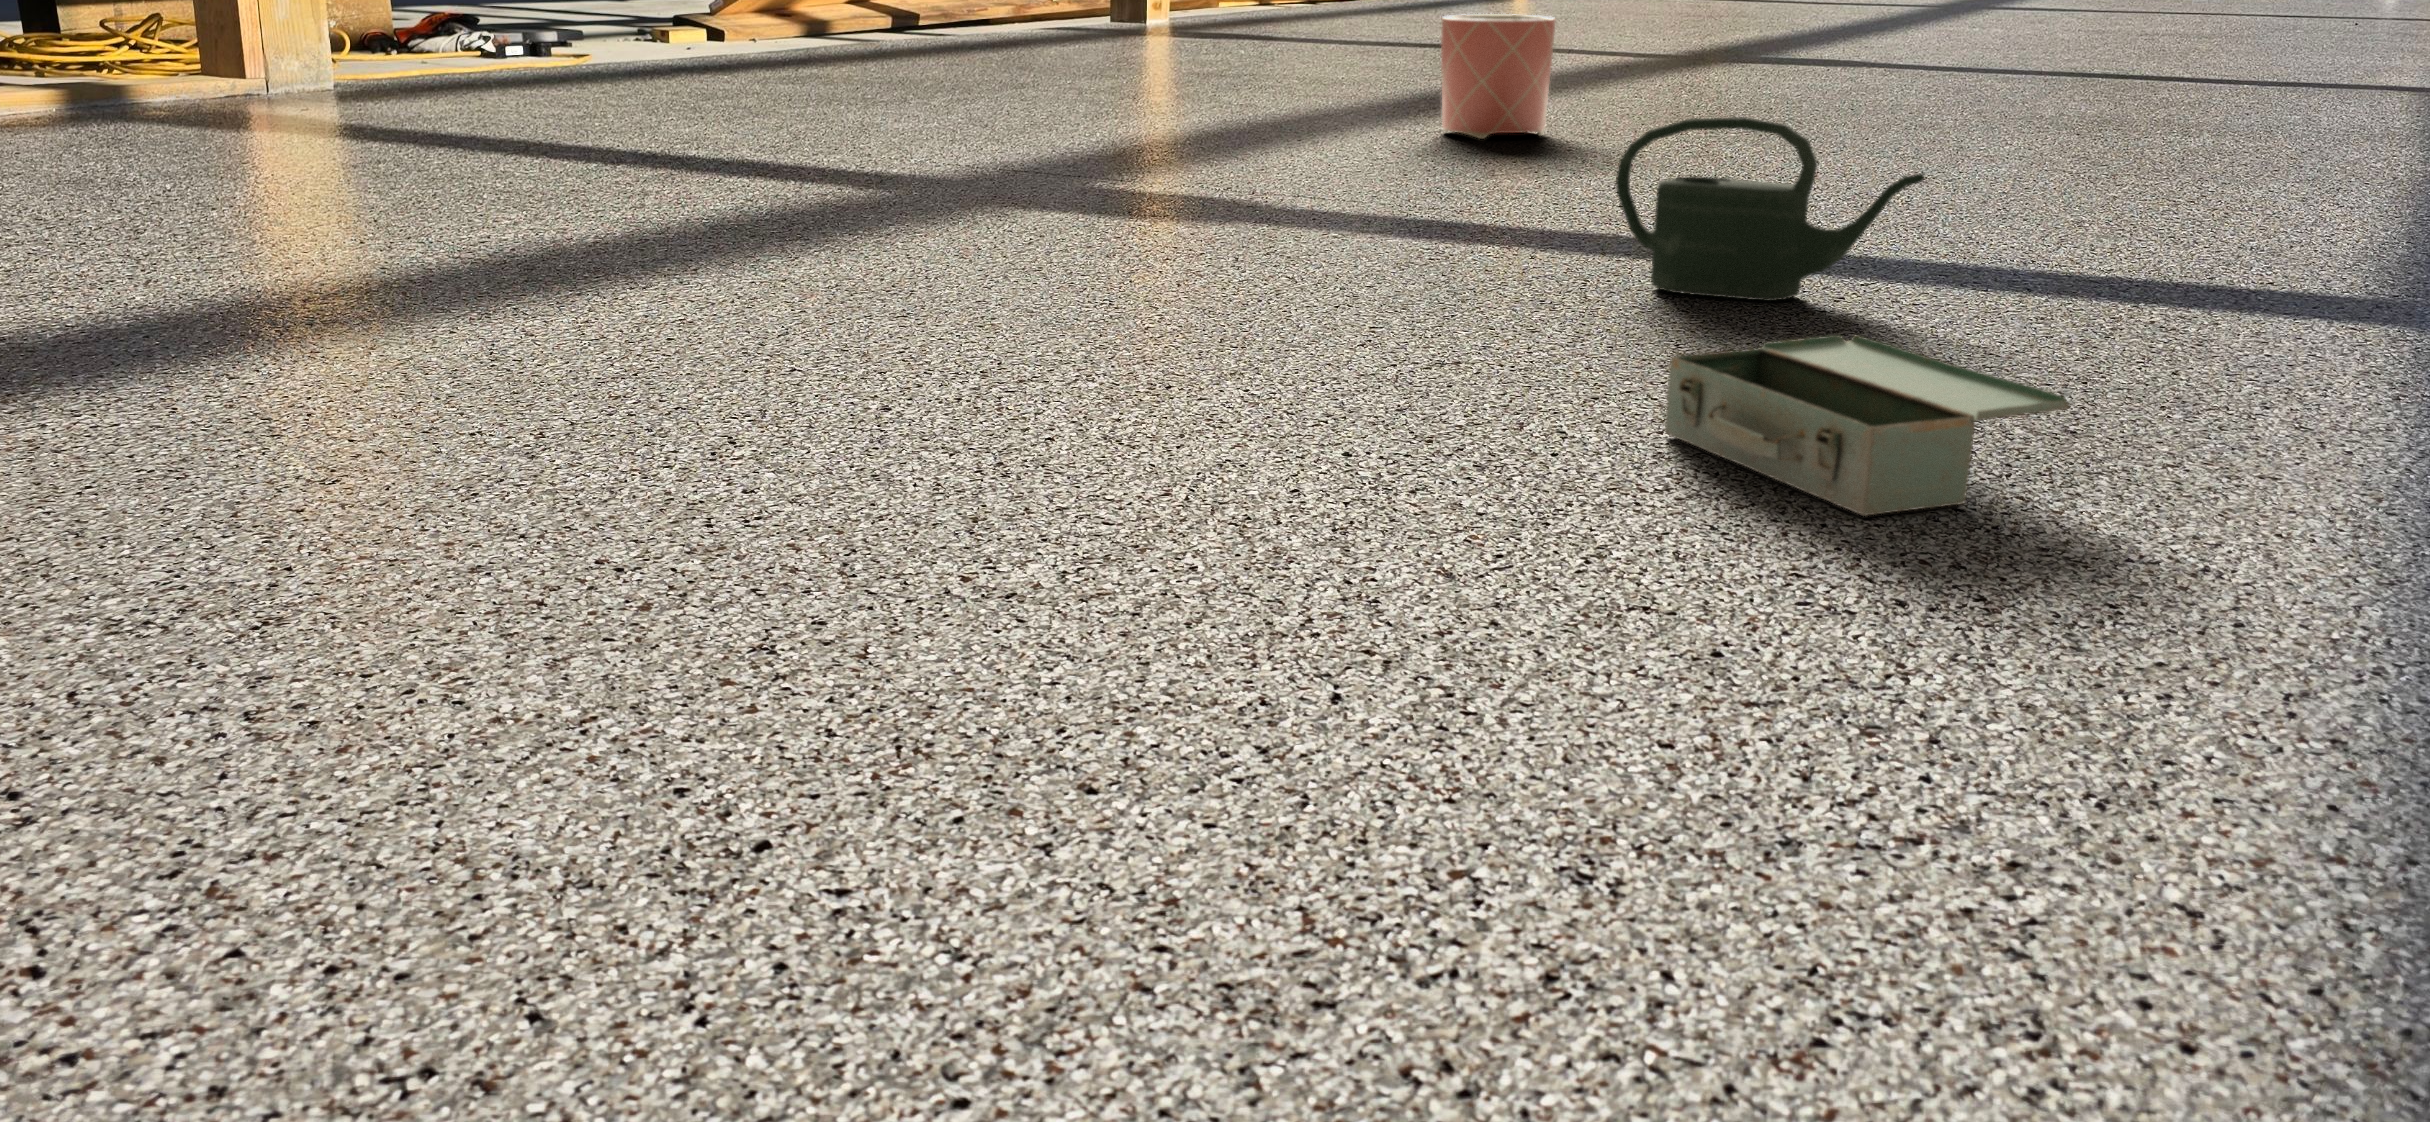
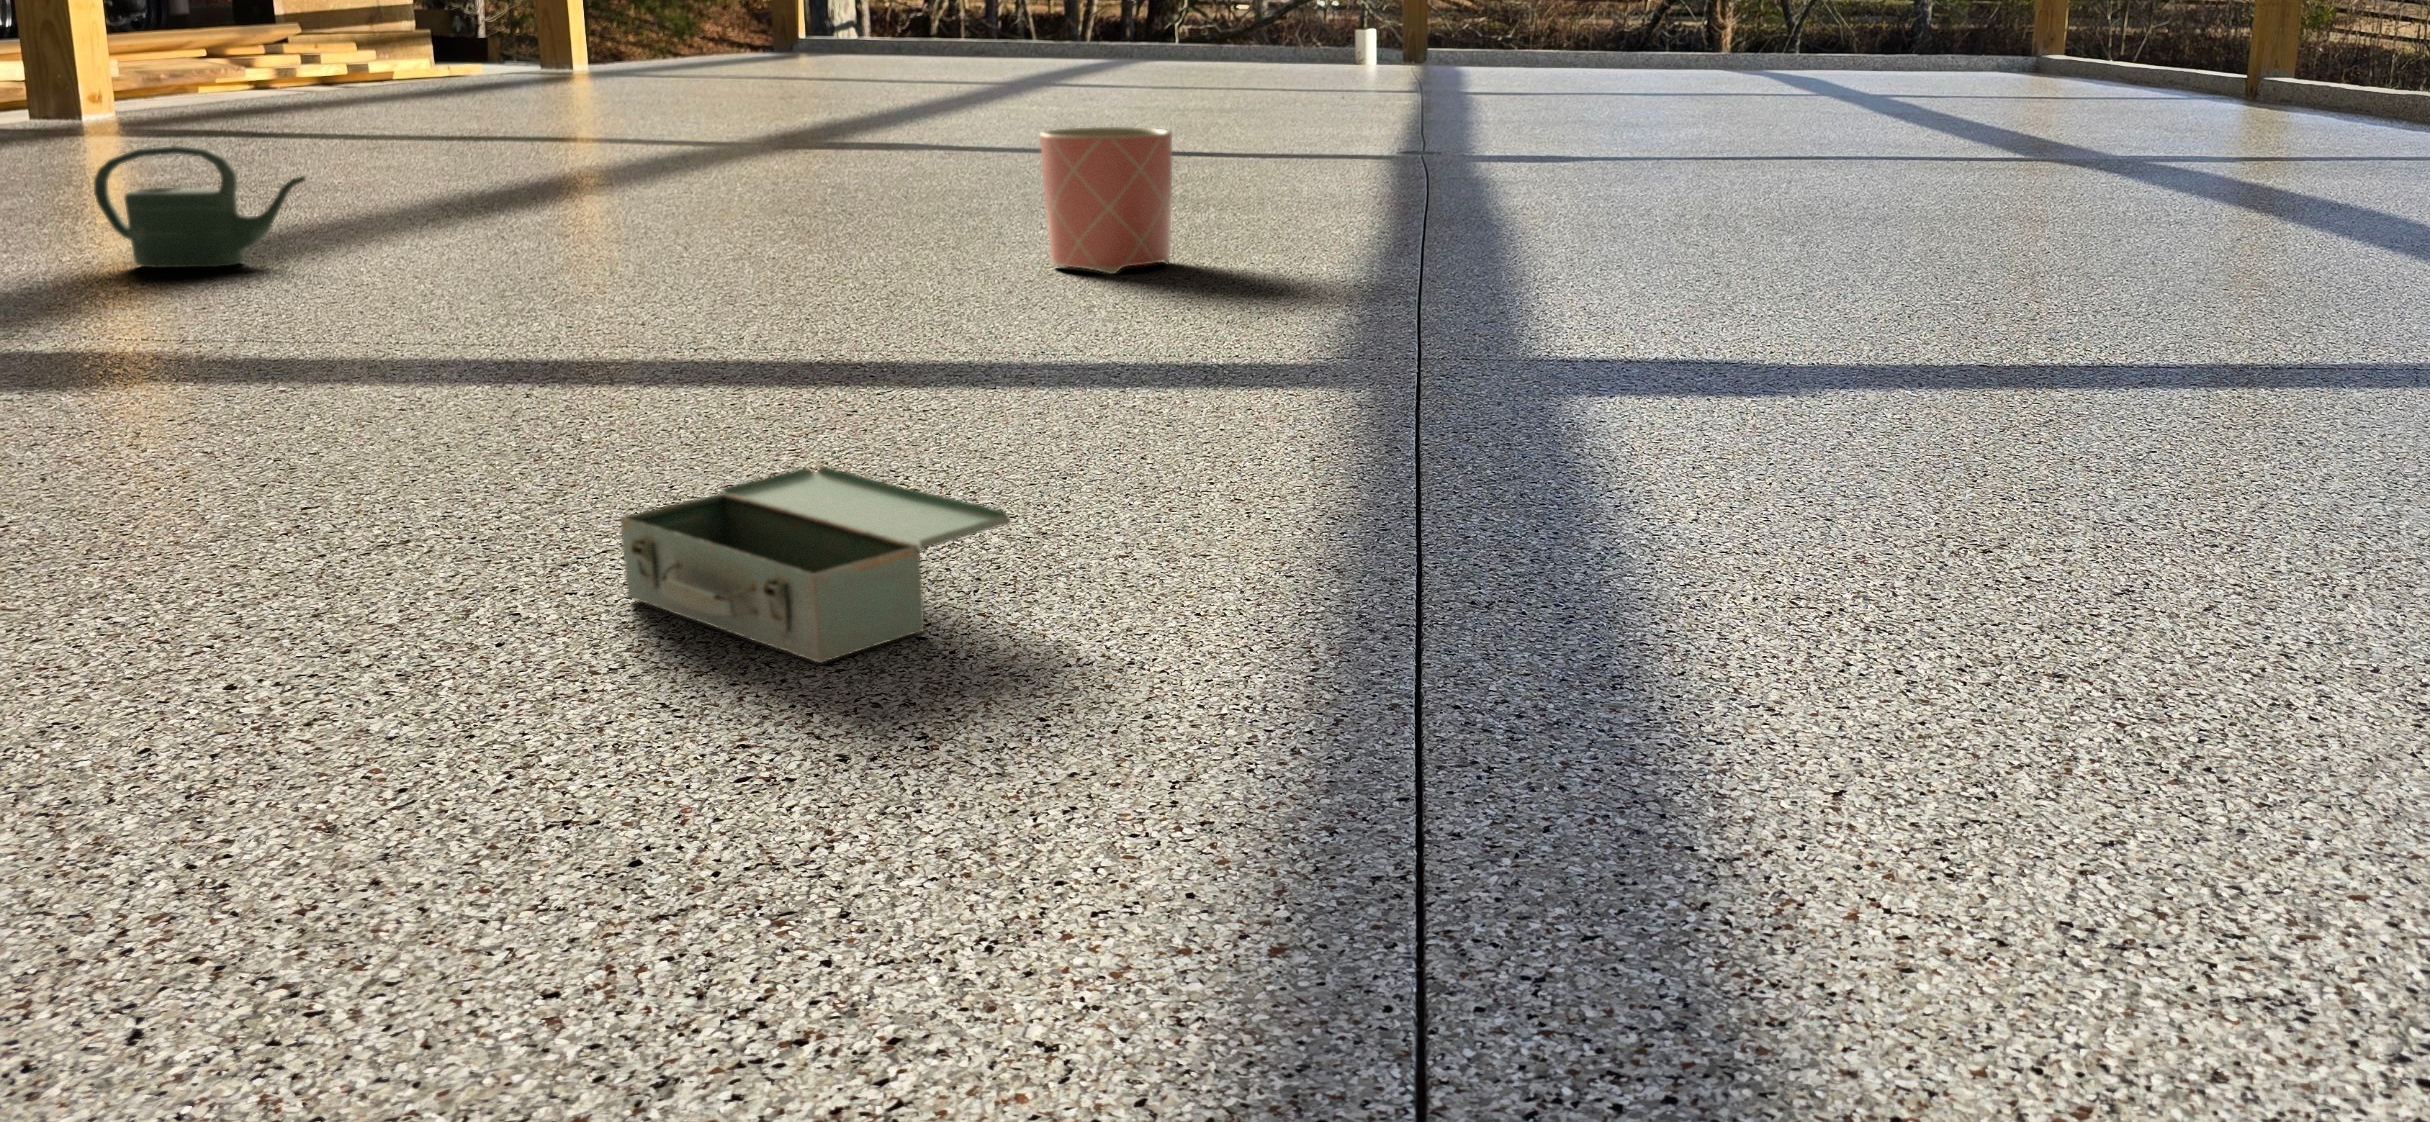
planter: present [1441,14,1555,139] -> present [1040,127,1172,274]
watering can: present [1616,117,1924,301] -> present [94,146,305,268]

